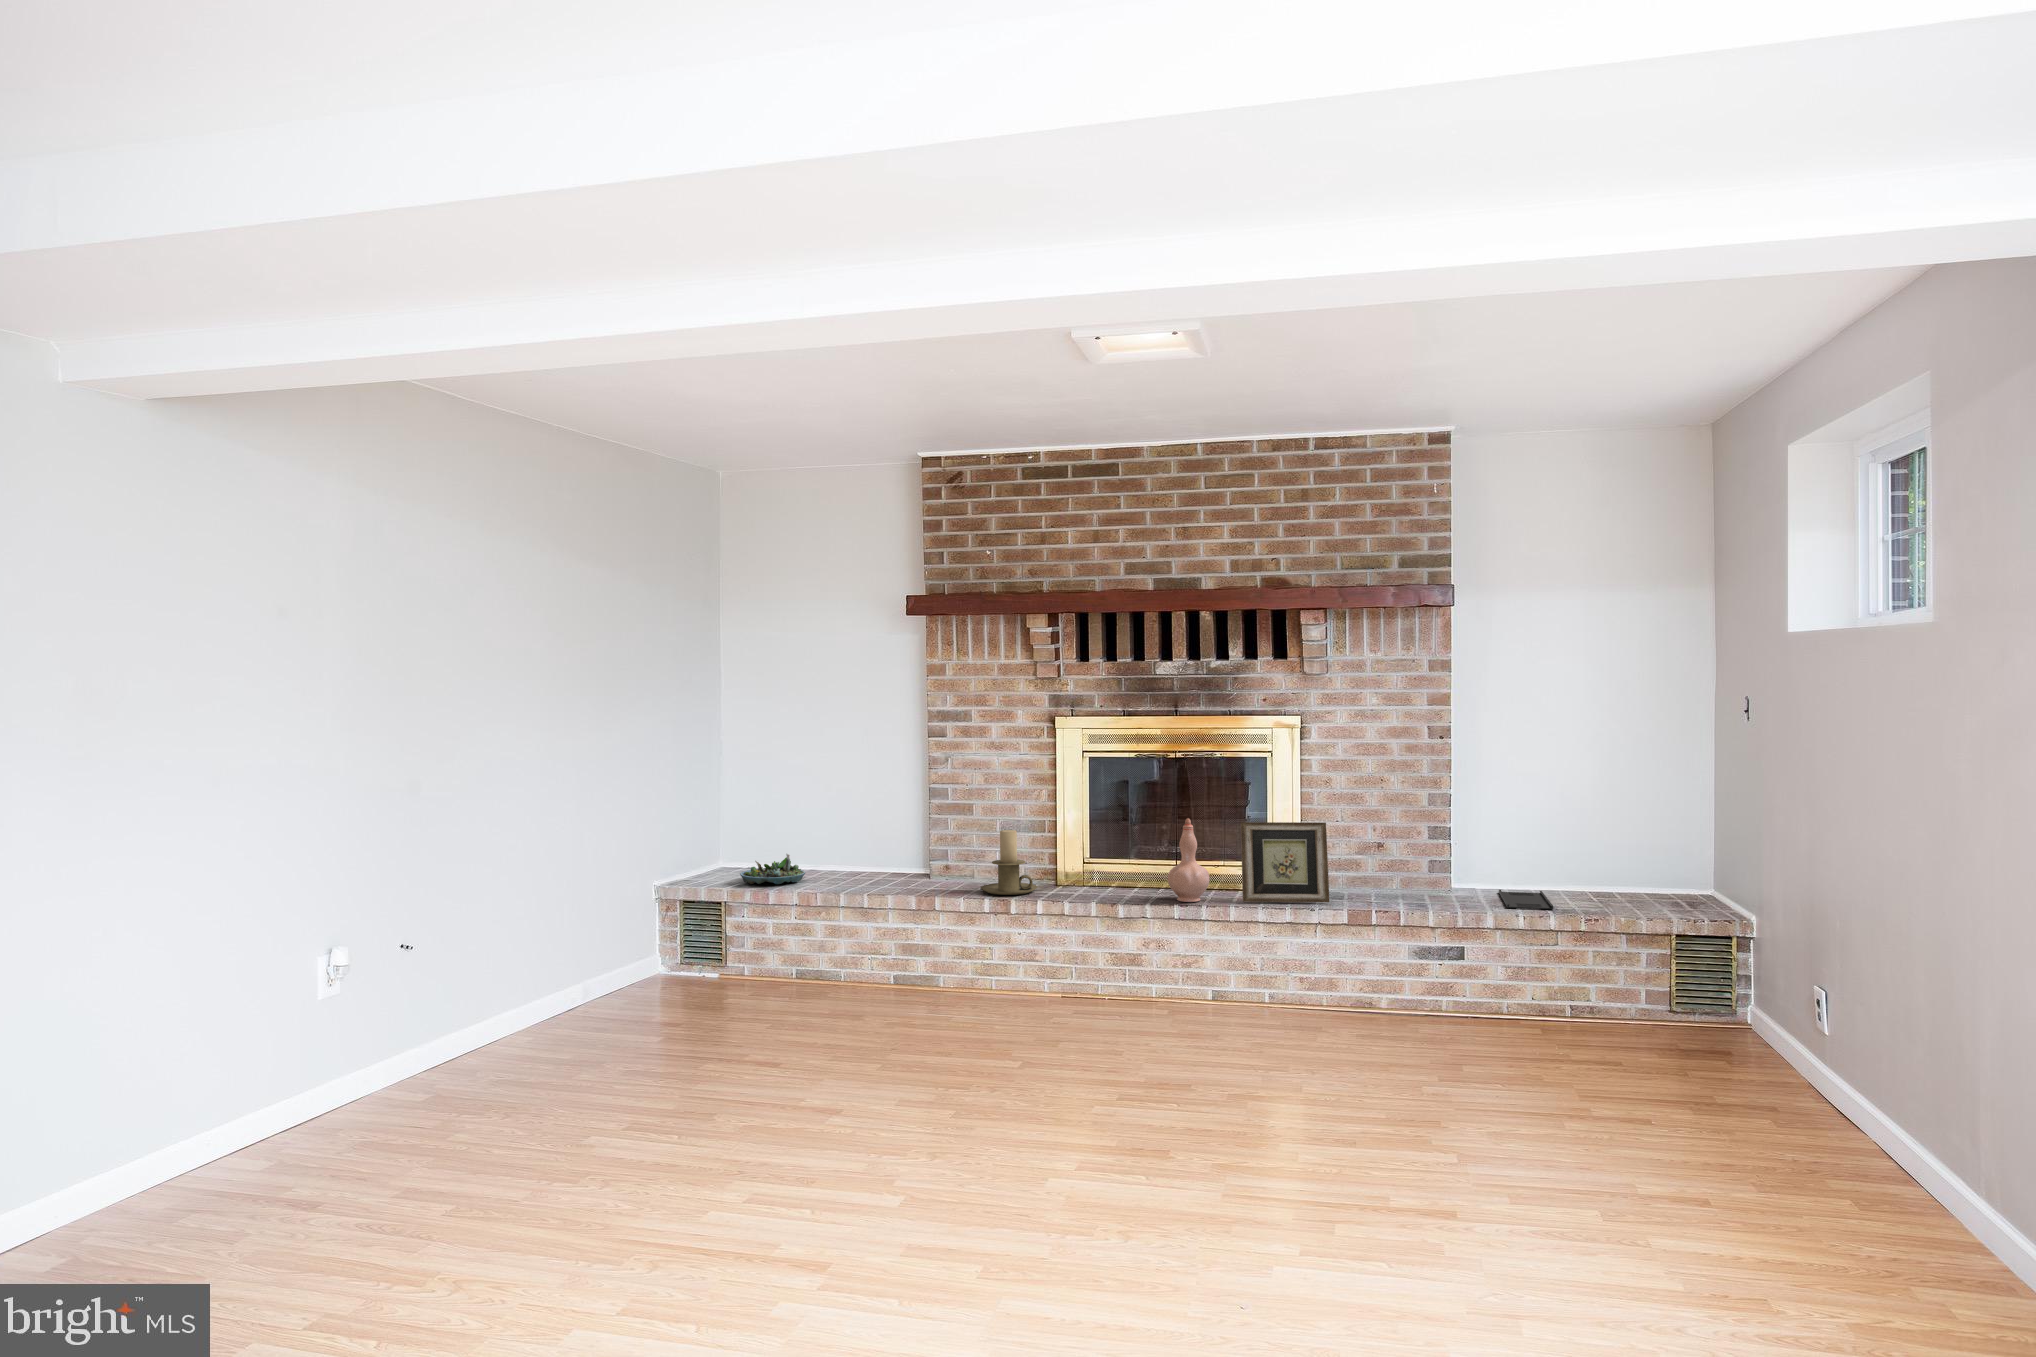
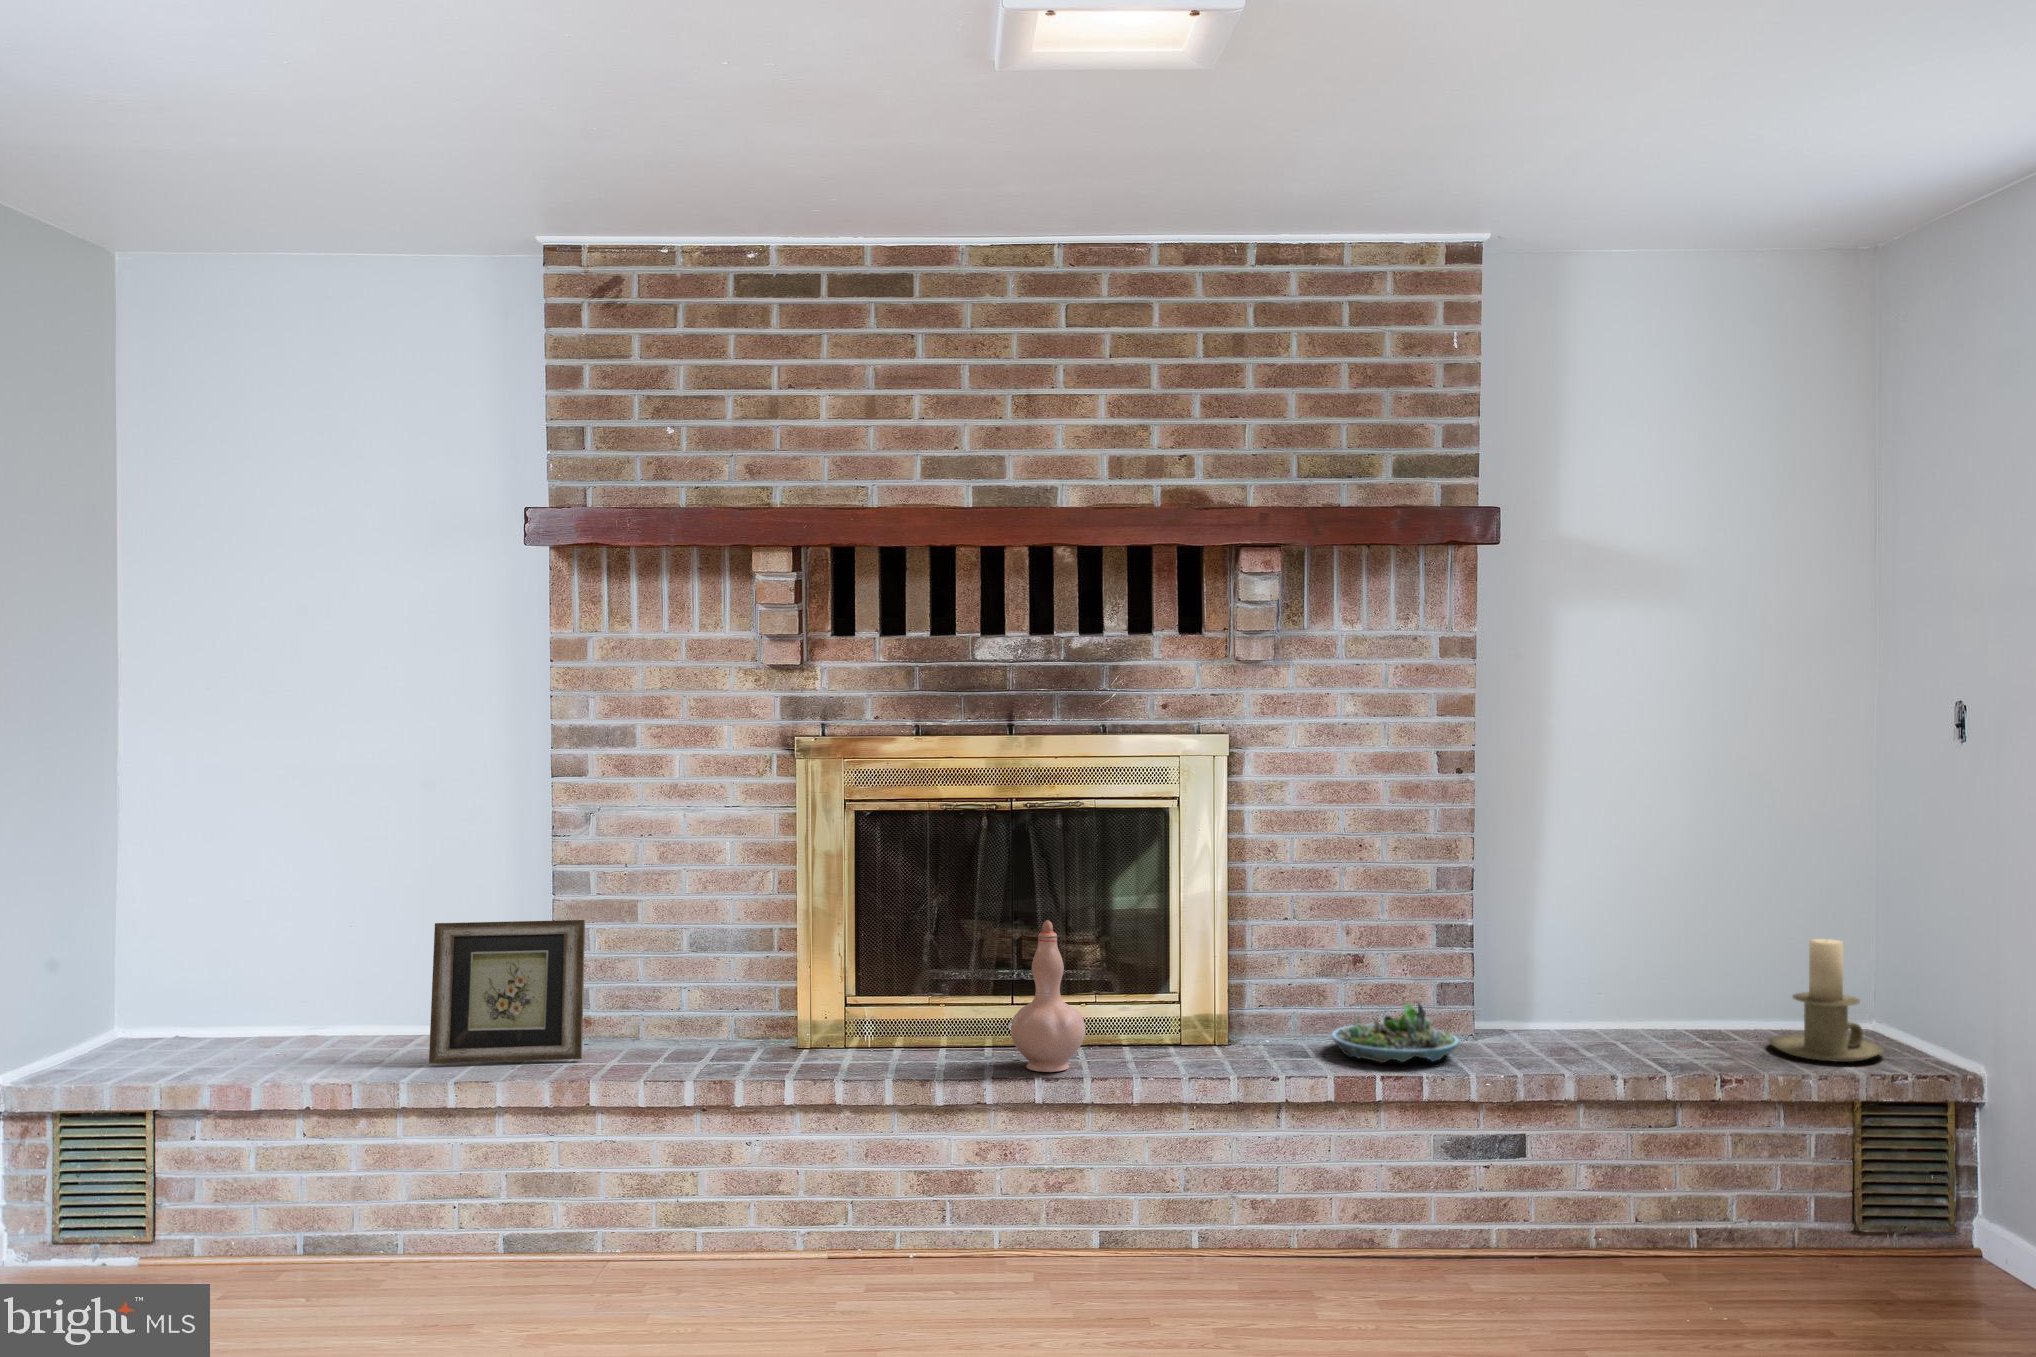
picture frame: present [1241,822,1329,902] -> present [429,920,585,1064]
candle holder: present [980,830,1038,895] -> present [1769,939,1884,1062]
succulent planter: present [740,854,805,884] -> present [1331,999,1460,1063]
tray: present [1499,890,1553,909] -> none [1550,1024,1663,1062]

